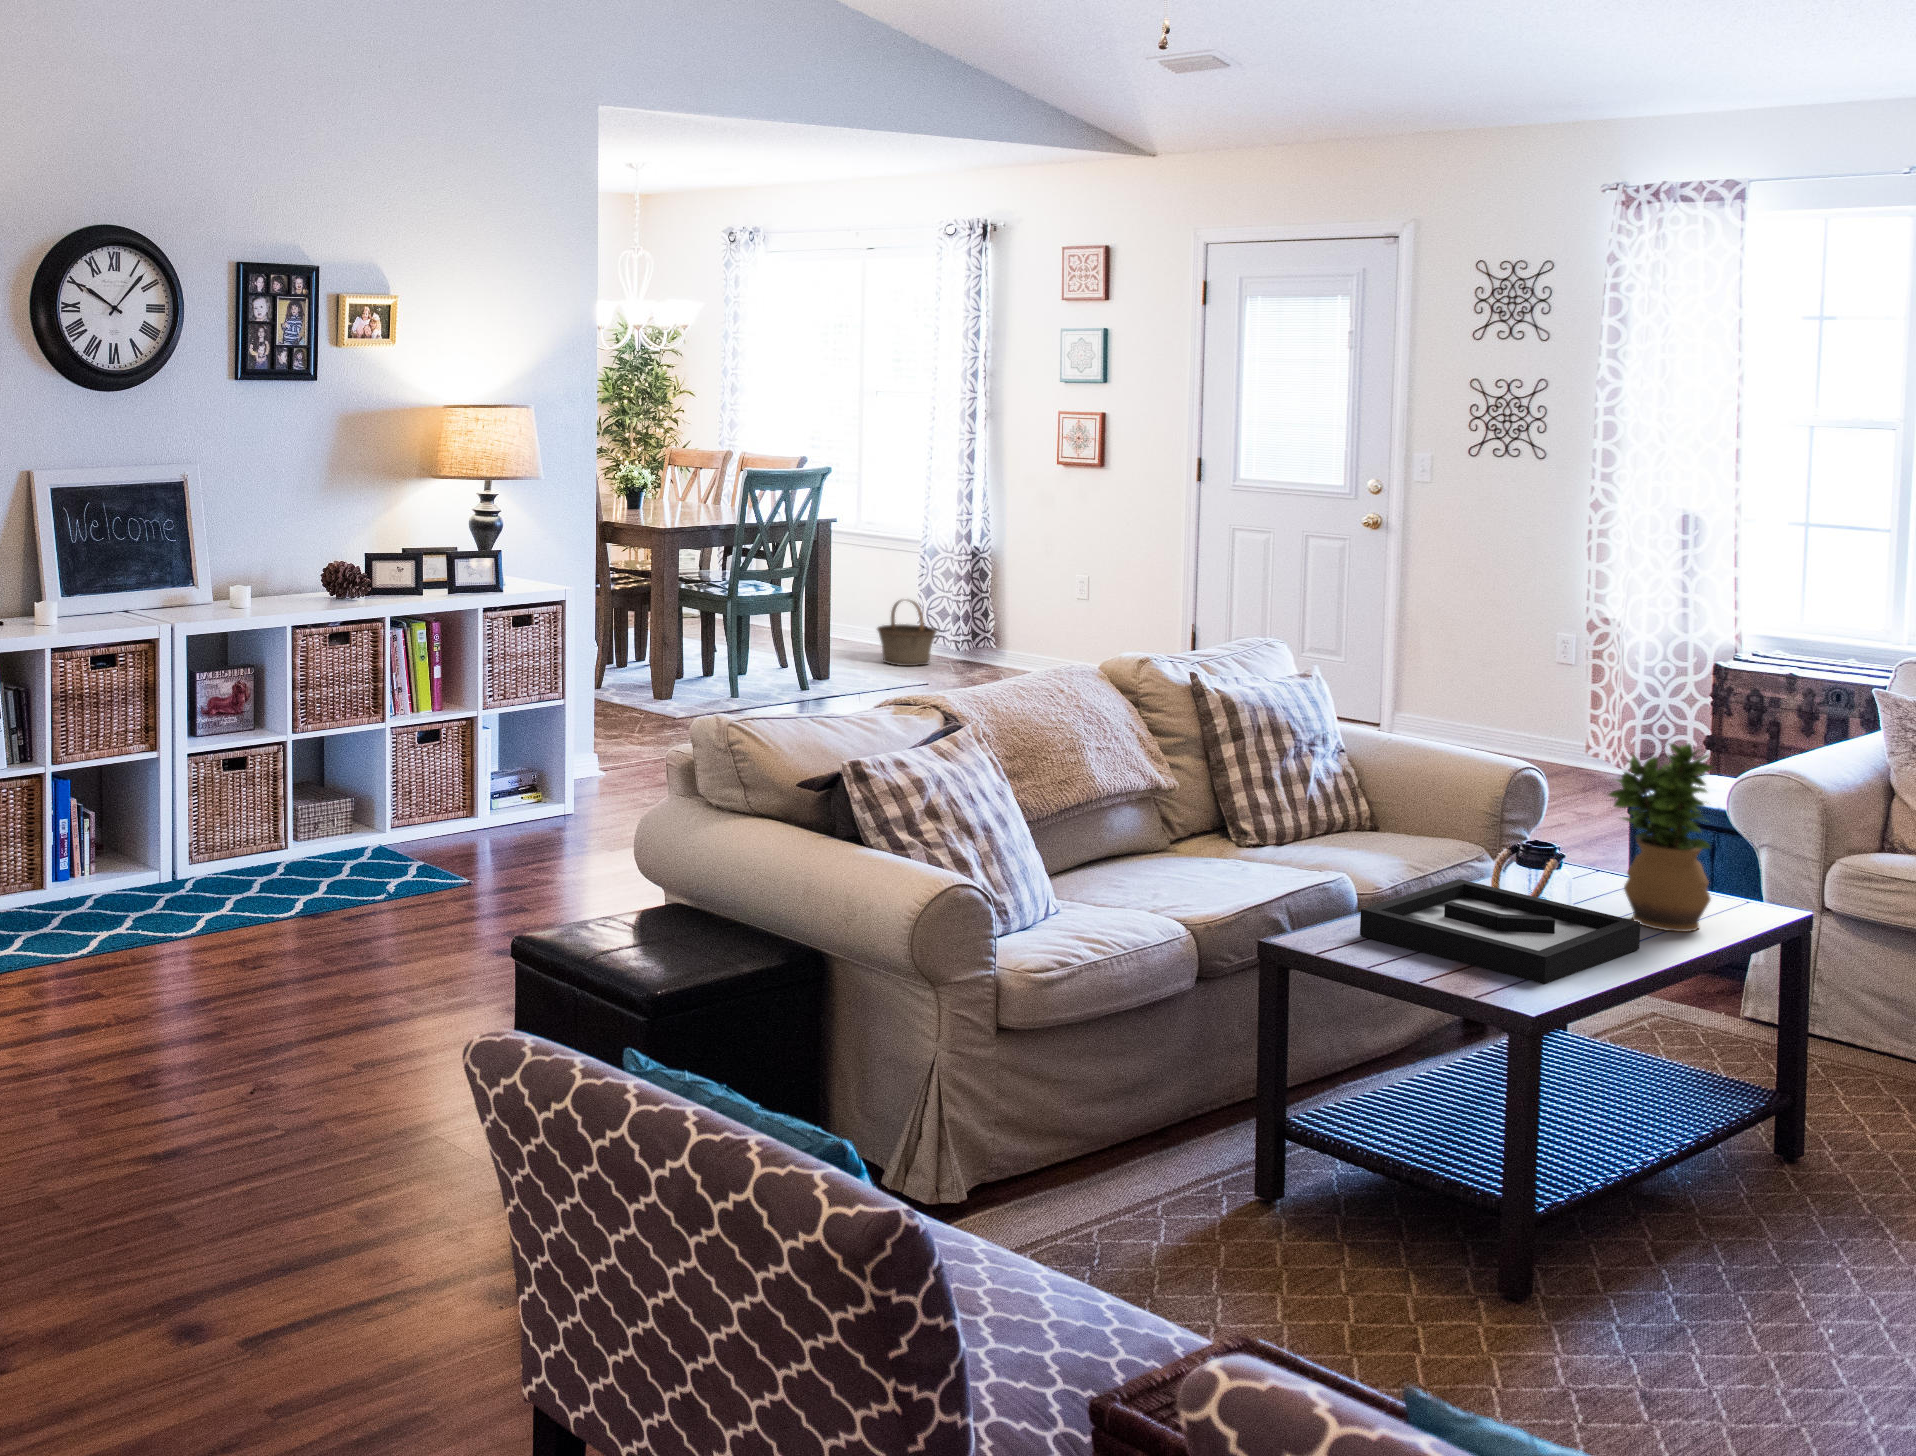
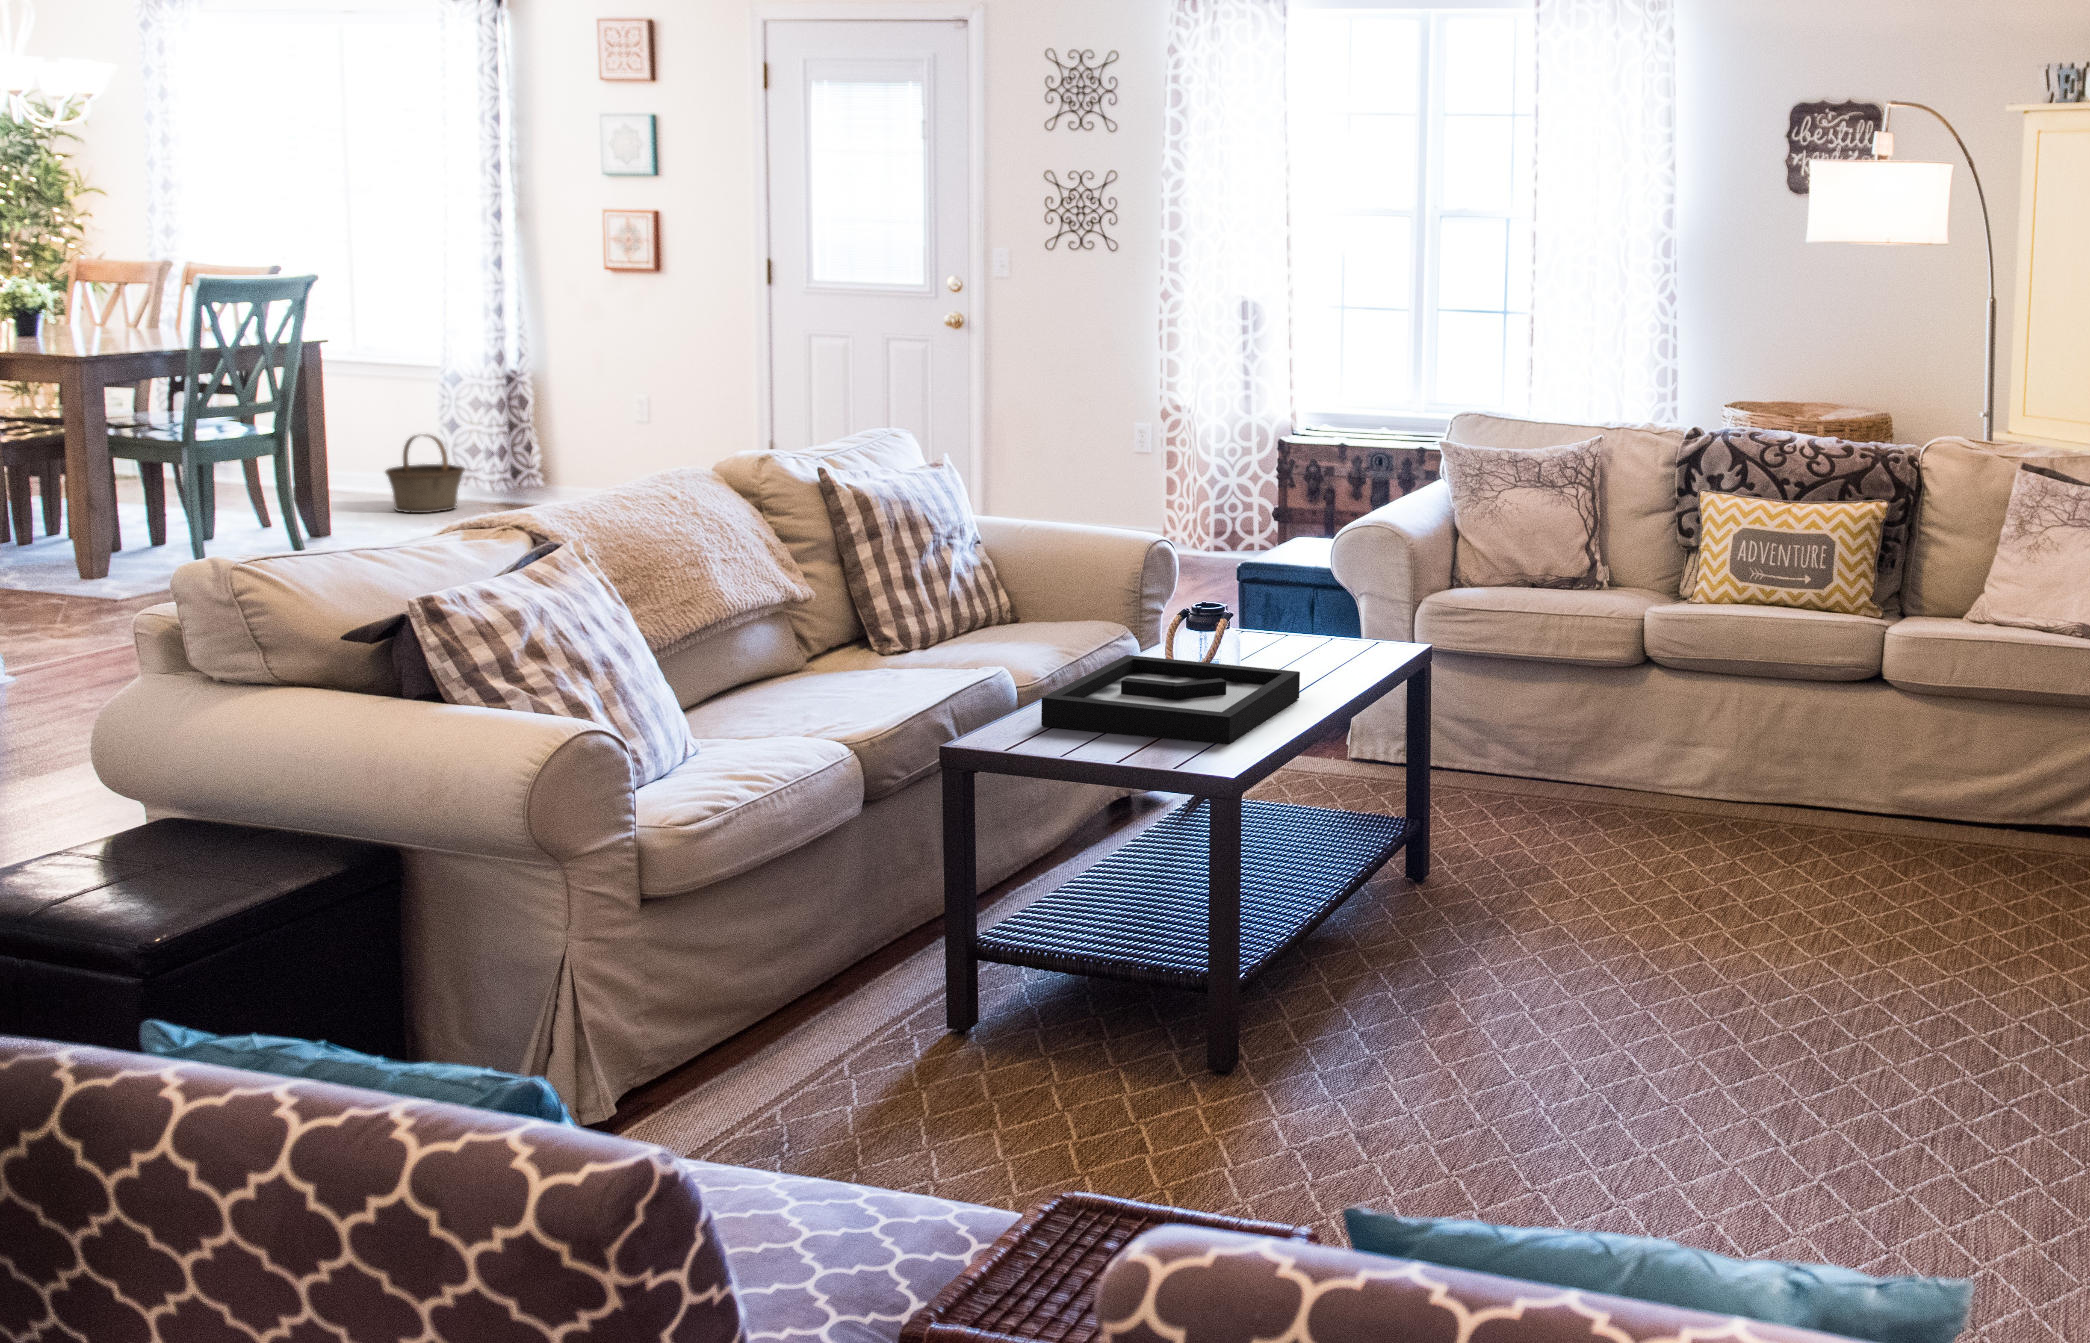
potted plant: present [1609,744,1713,932] -> none [1259,495,1352,678]

